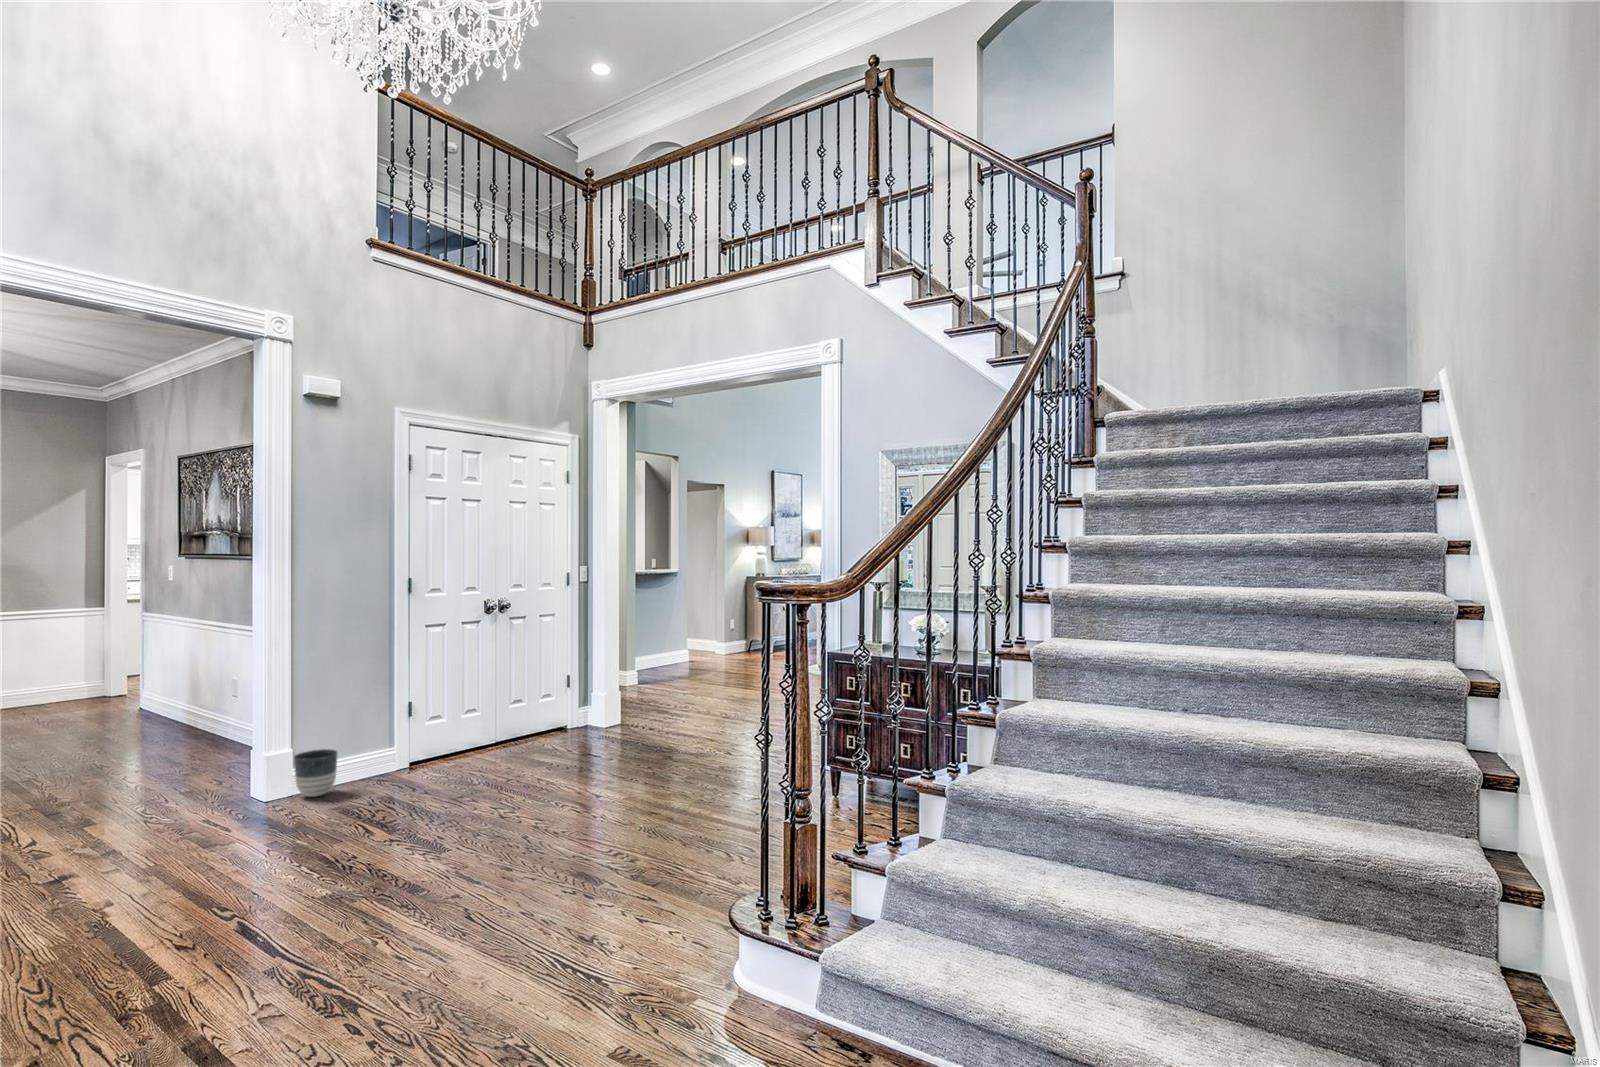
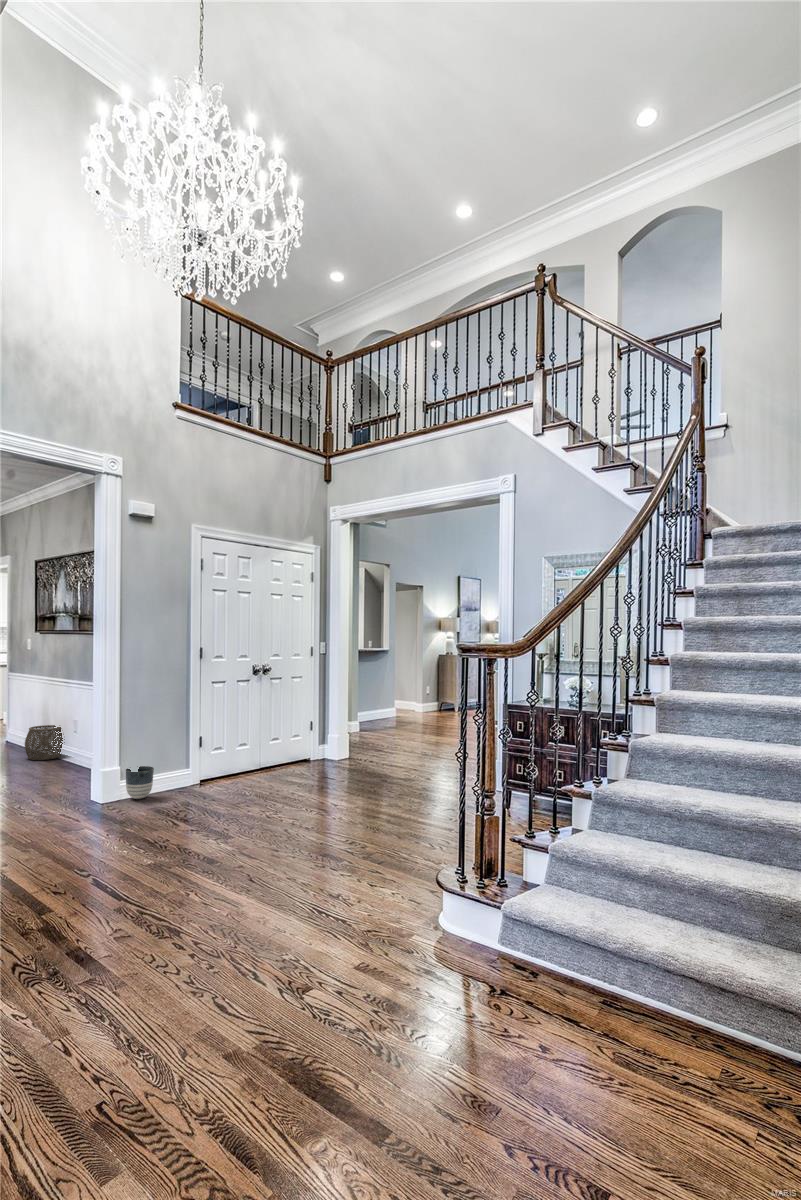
woven basket: none [153,689,216,741] -> present [25,725,65,760]

